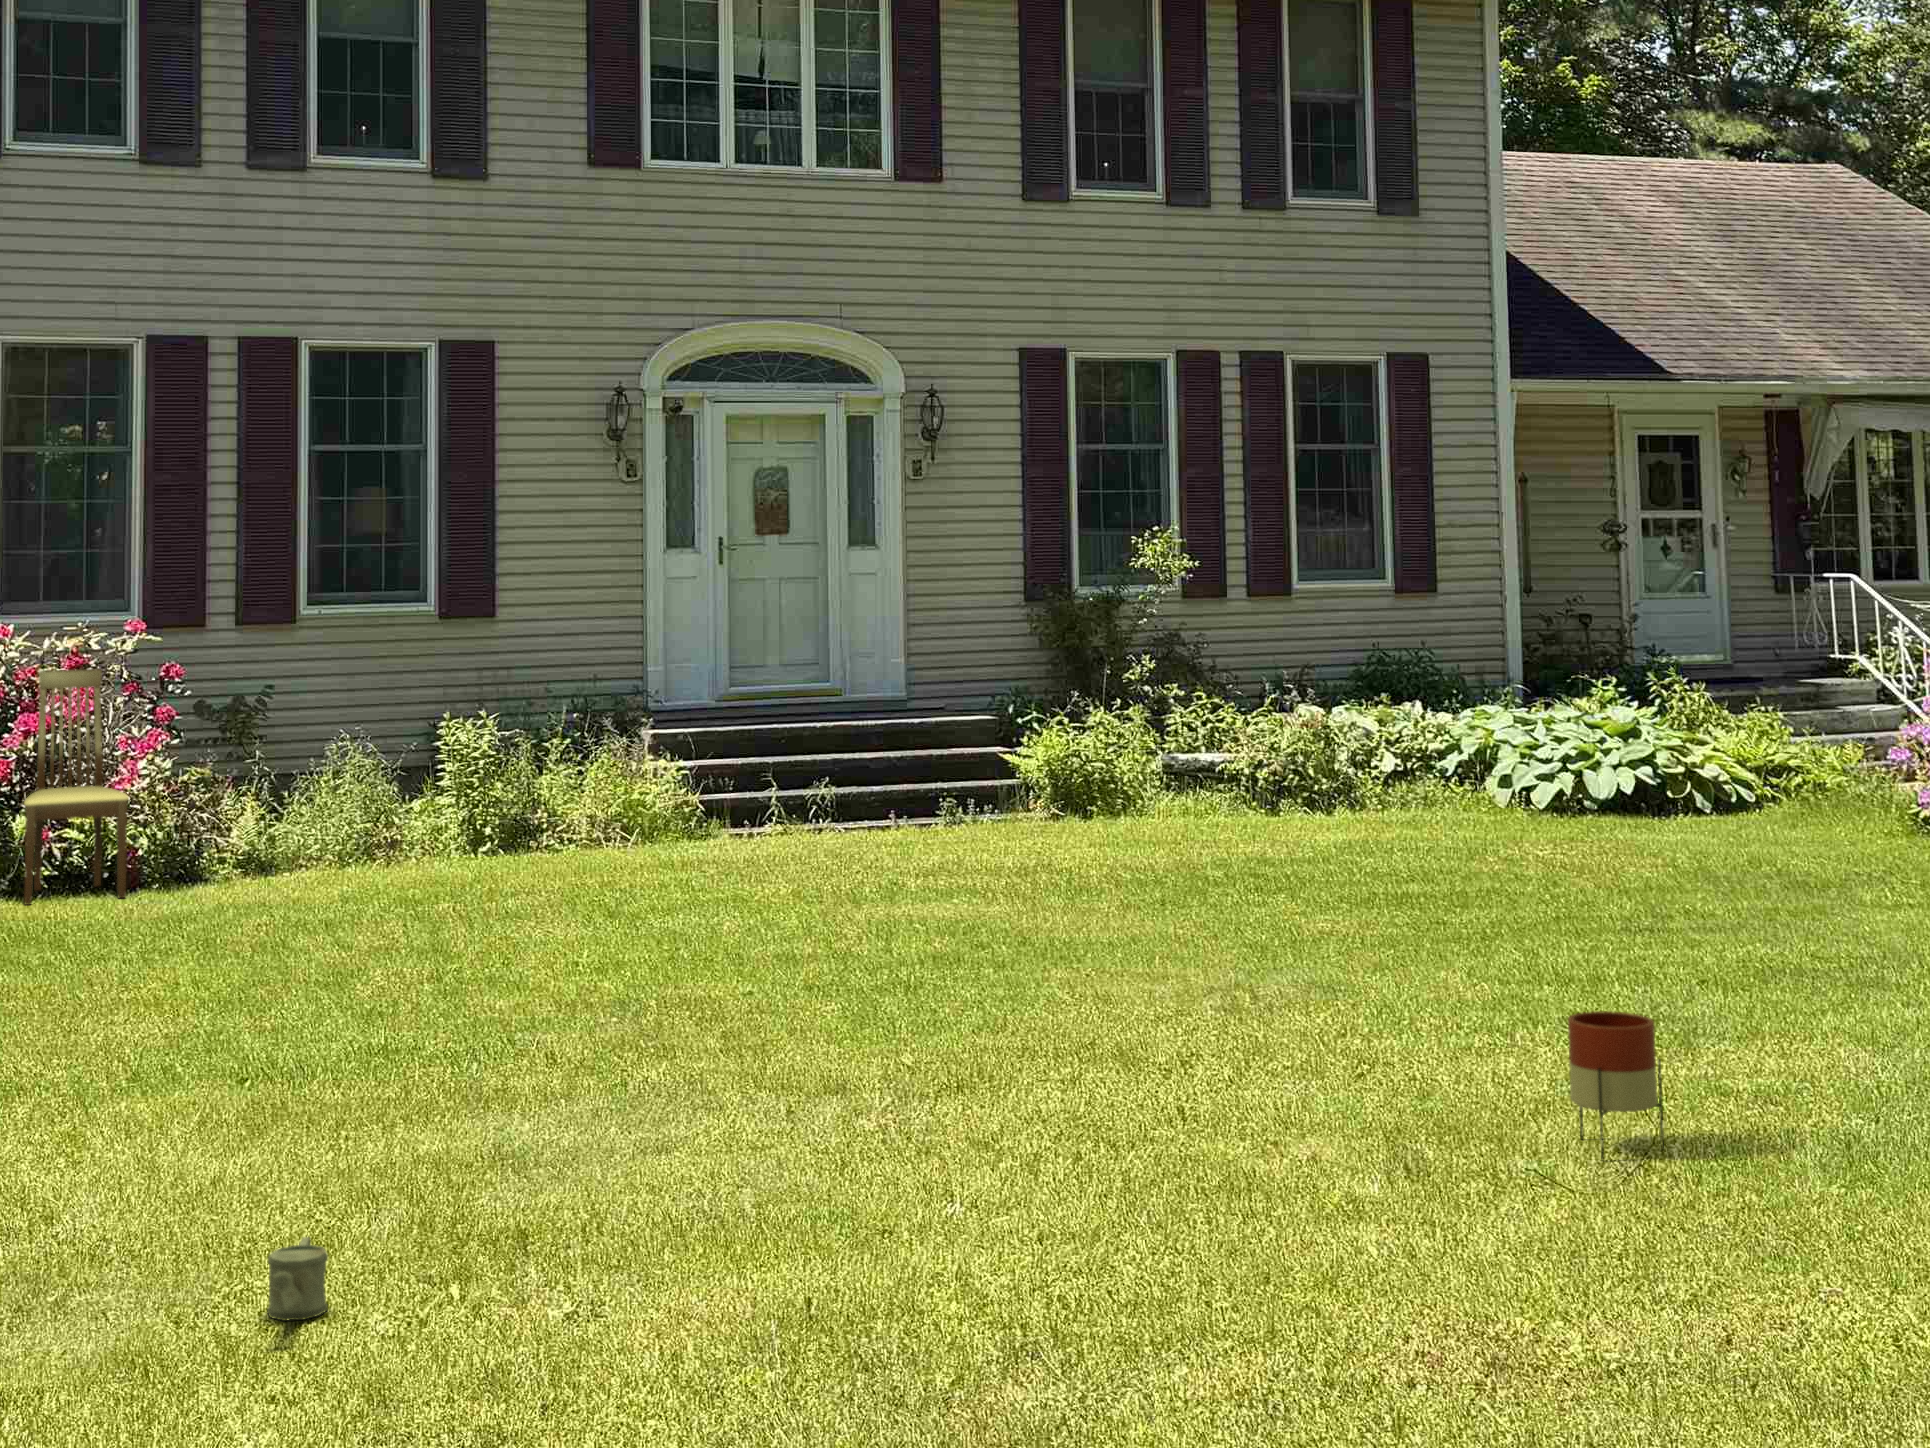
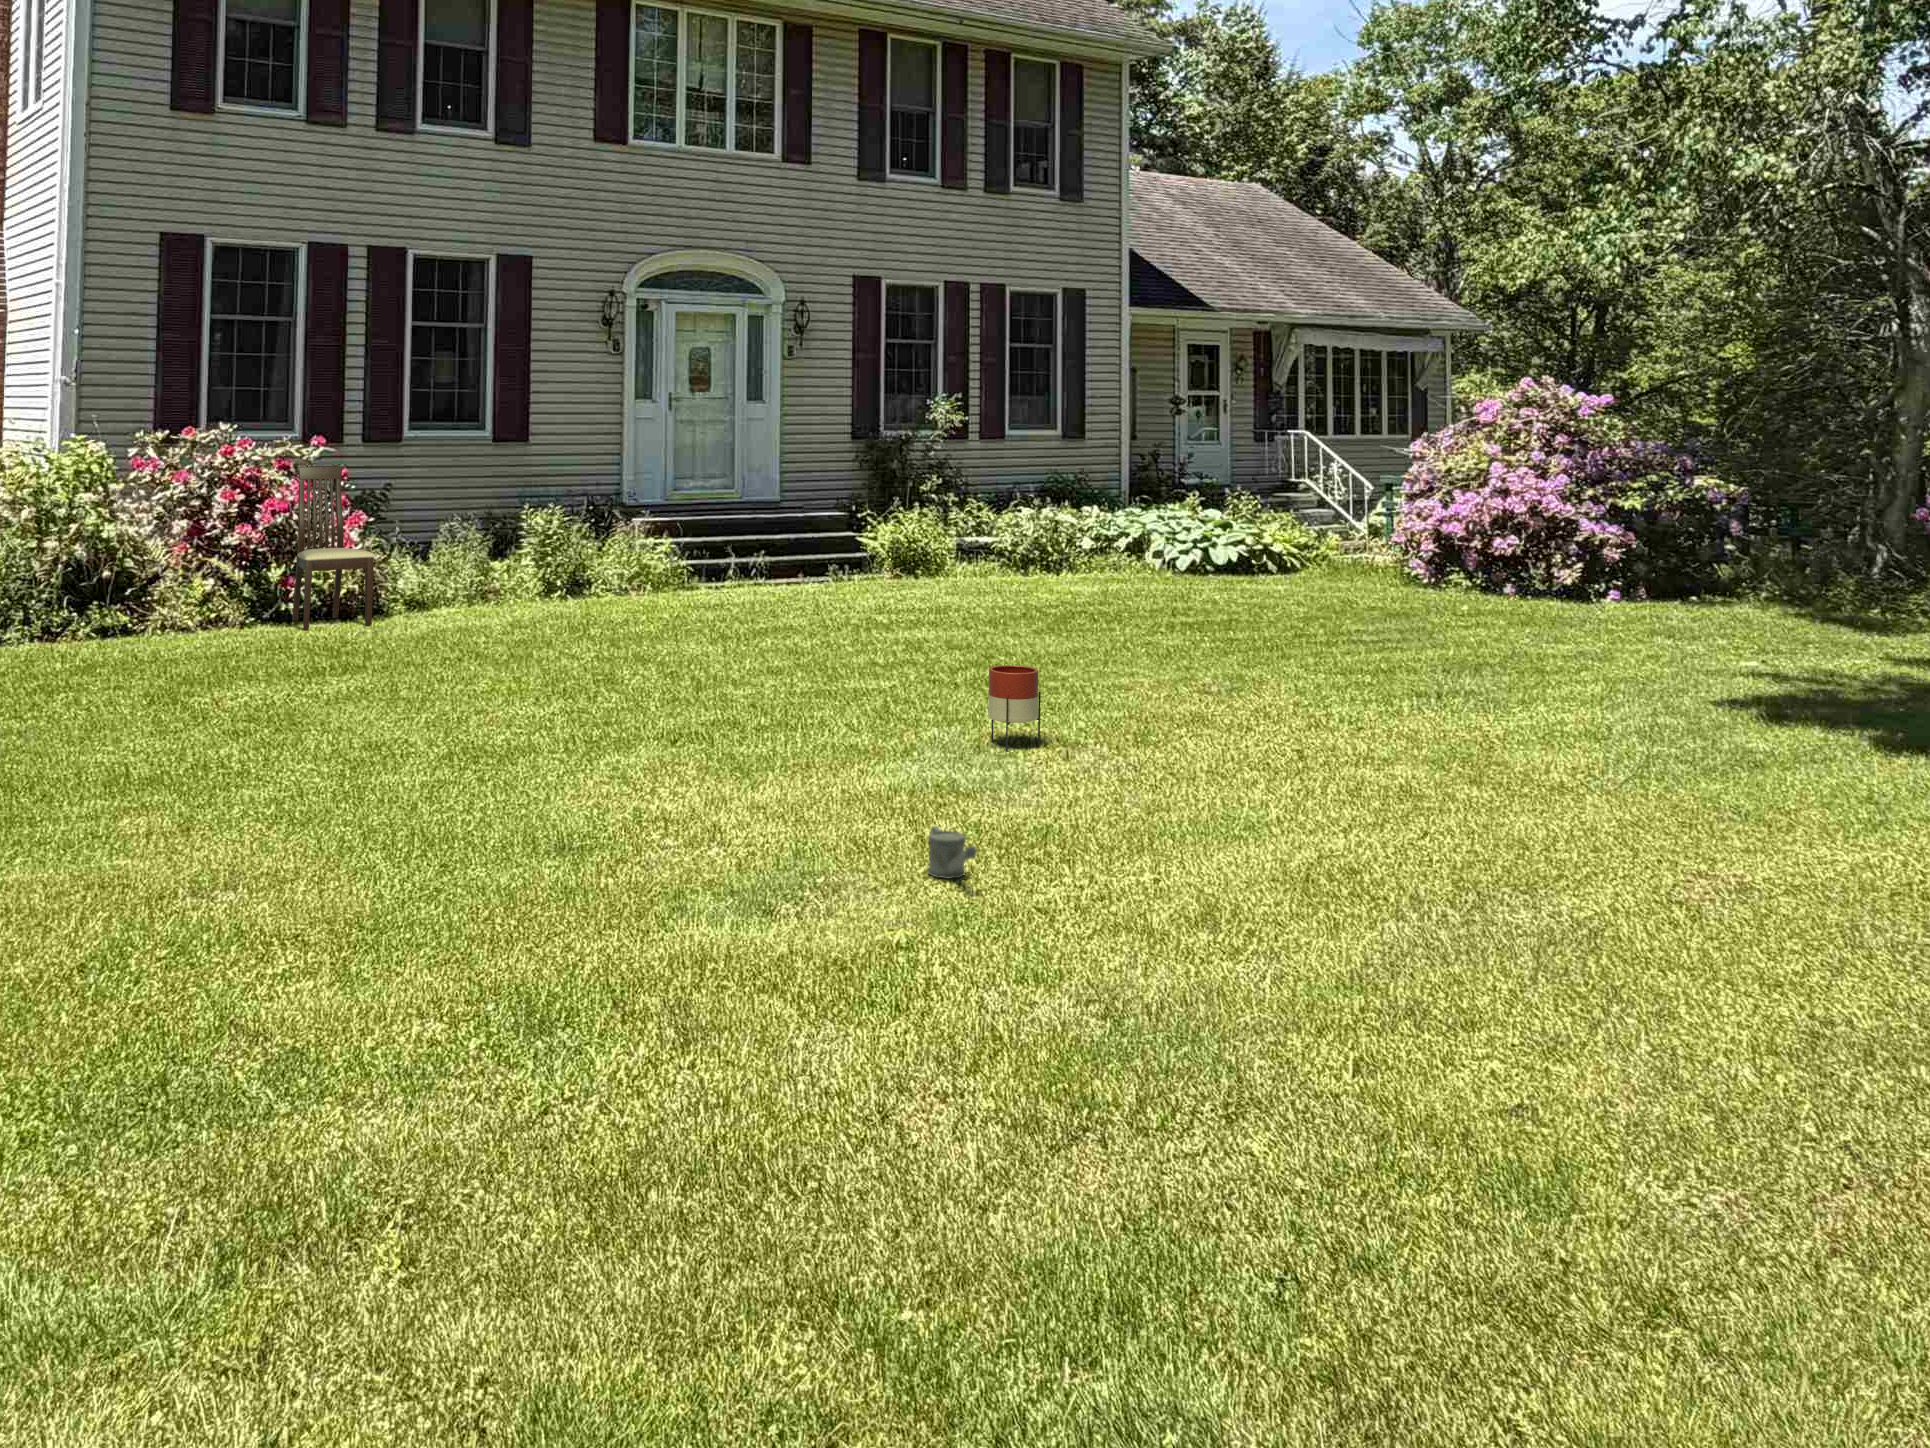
planter: present [1568,1011,1664,1160] -> present [988,665,1041,751]

